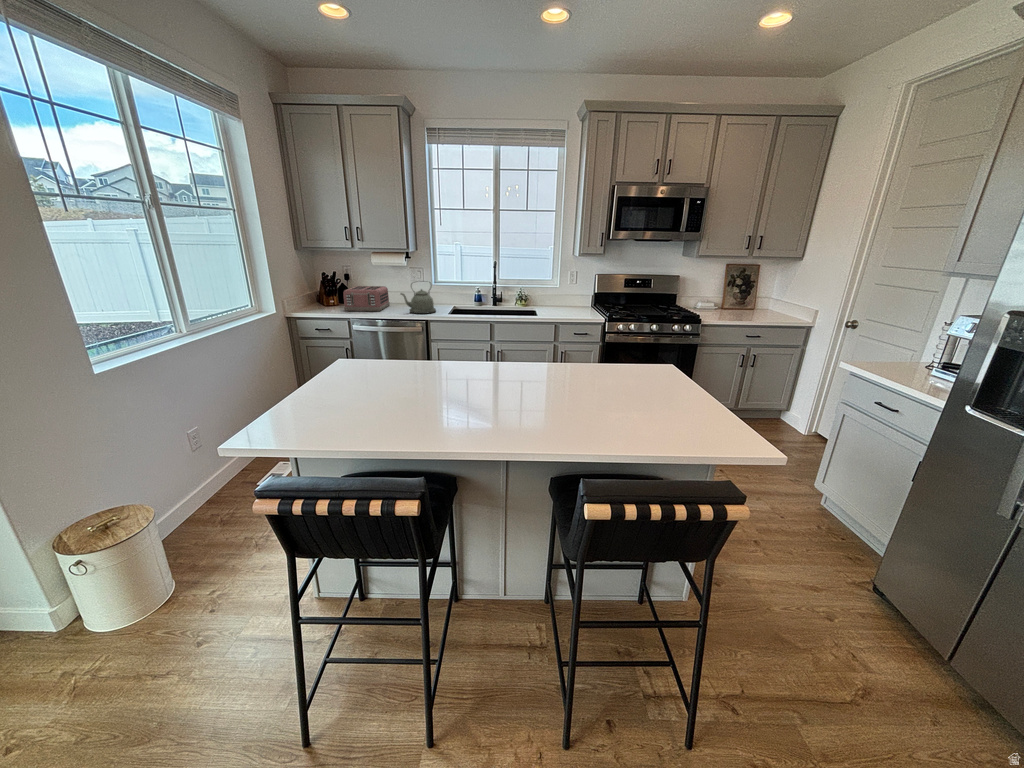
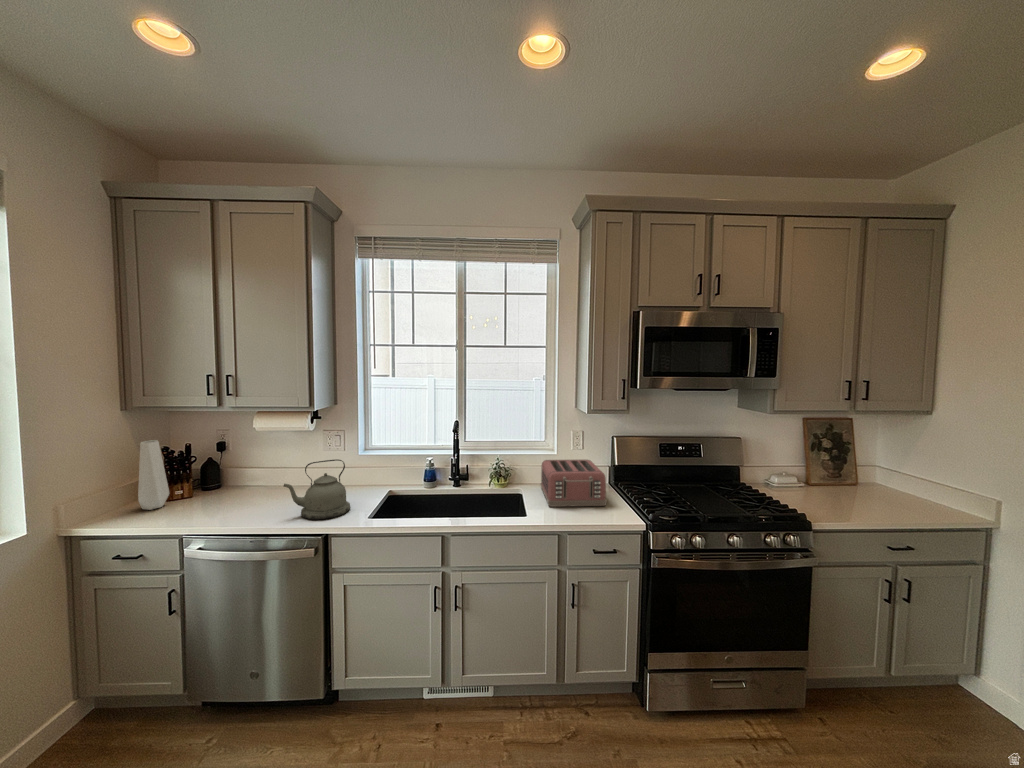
vase: none [313,269,330,309] -> present [138,440,169,510]
toaster: present [343,286,390,311] -> present [541,460,607,507]

